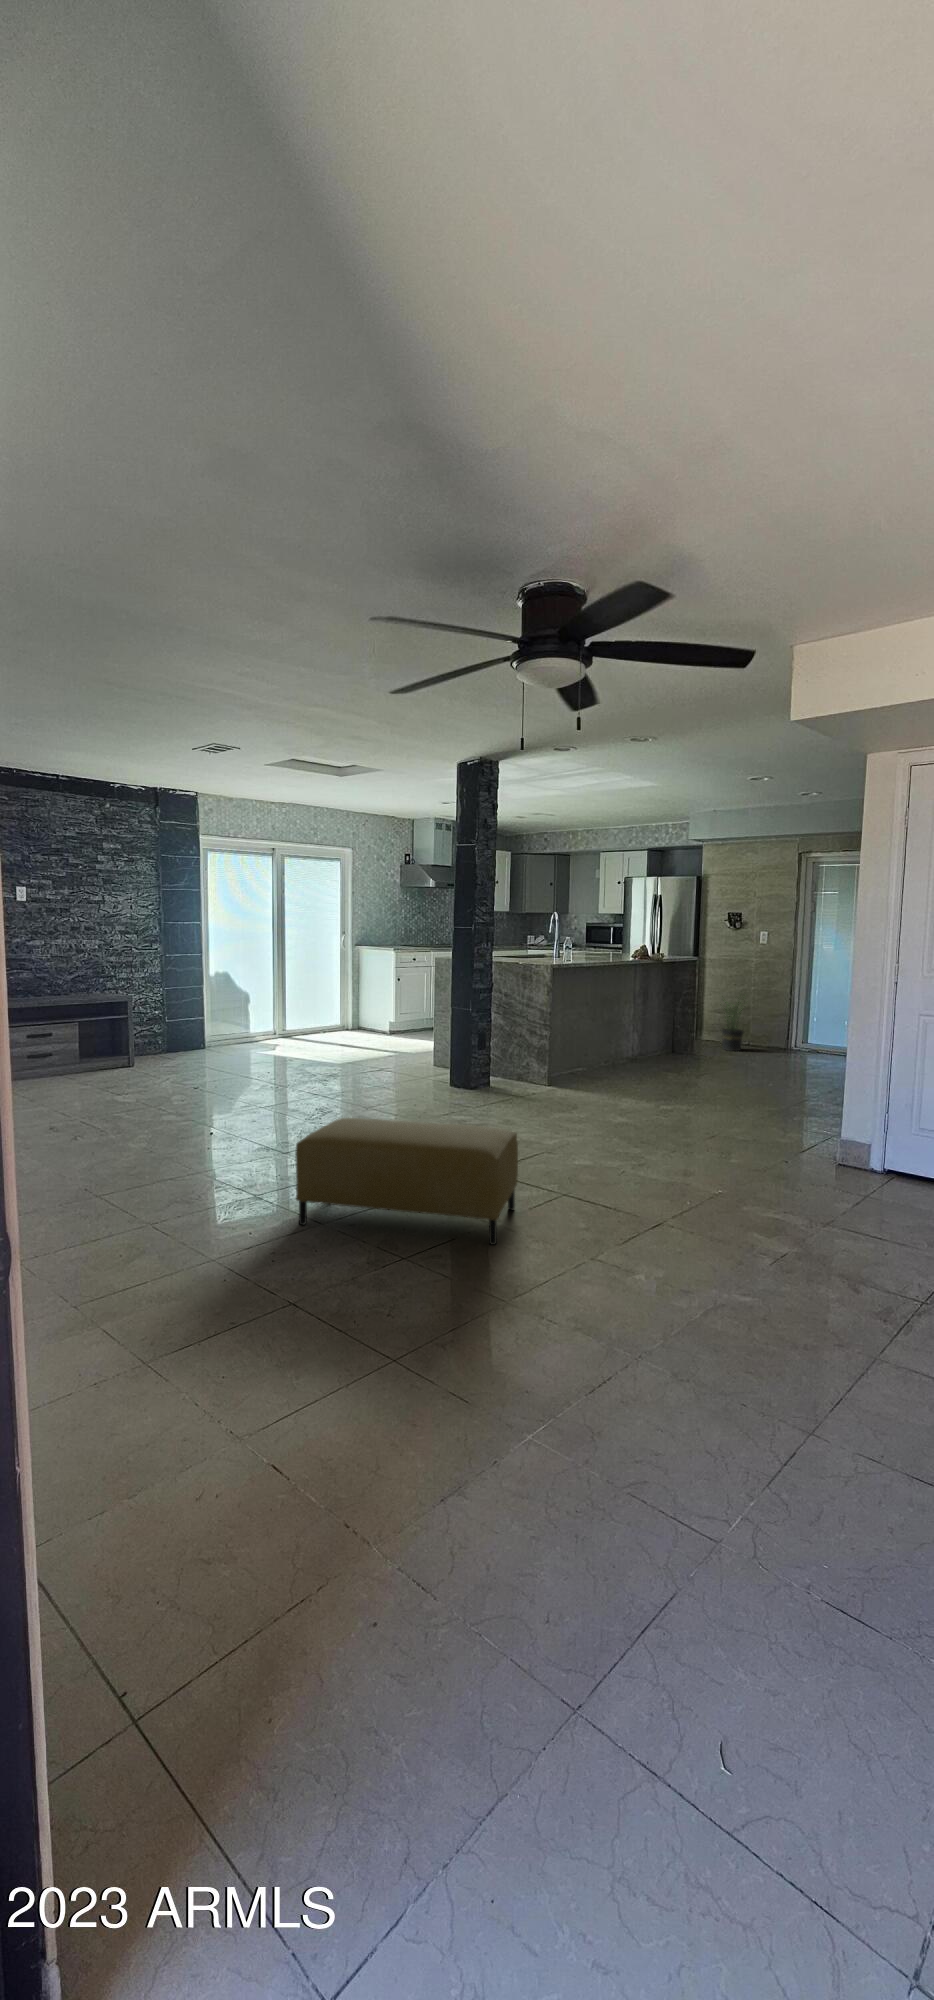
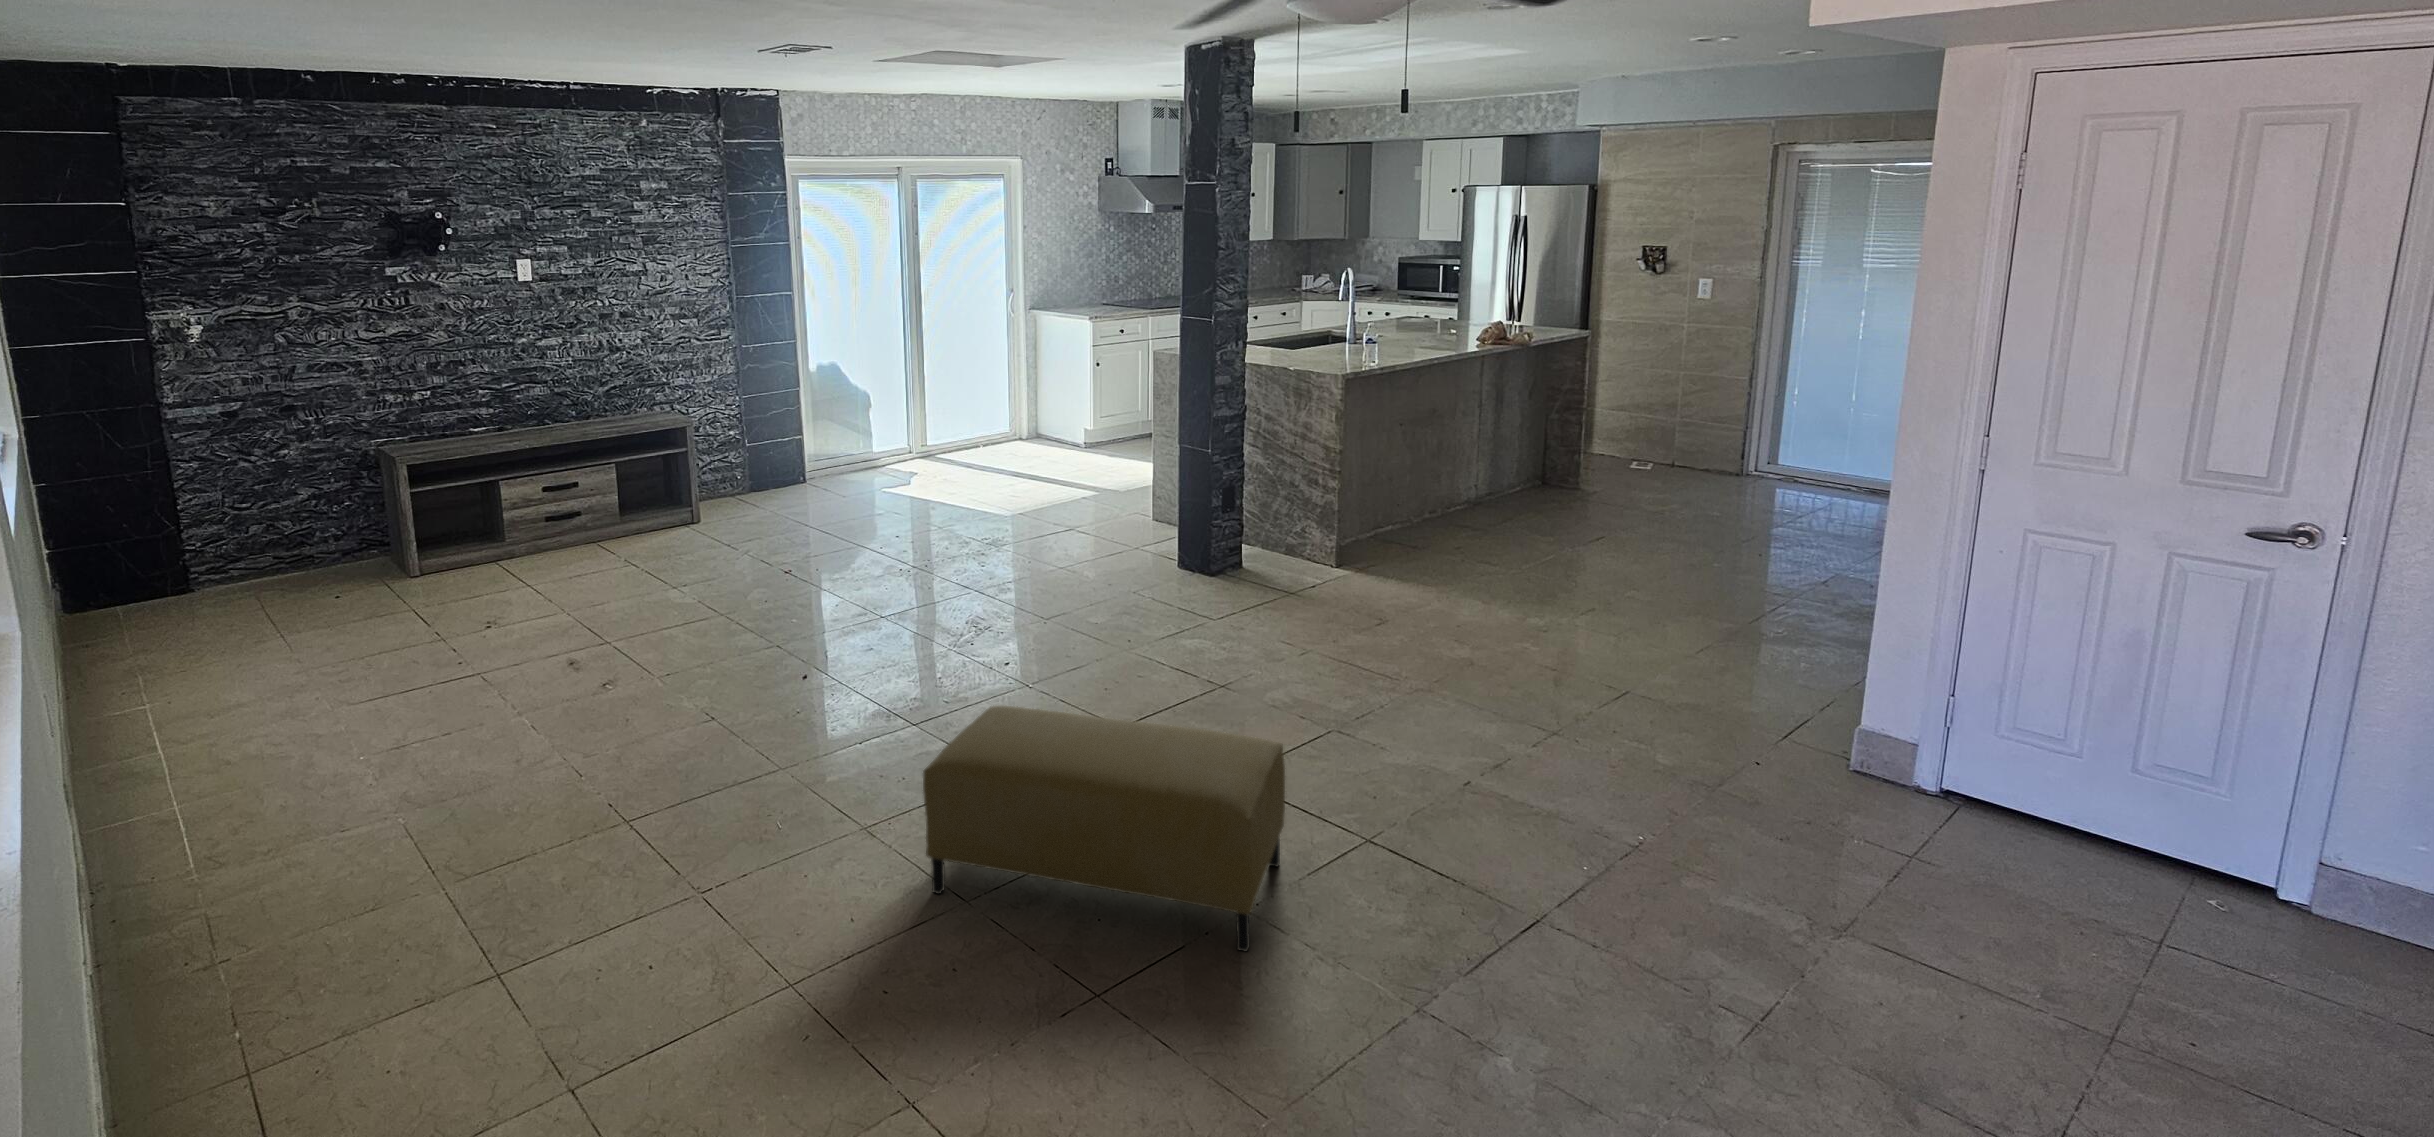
potted plant: present [721,997,744,1051] -> none [1620,381,1676,481]

